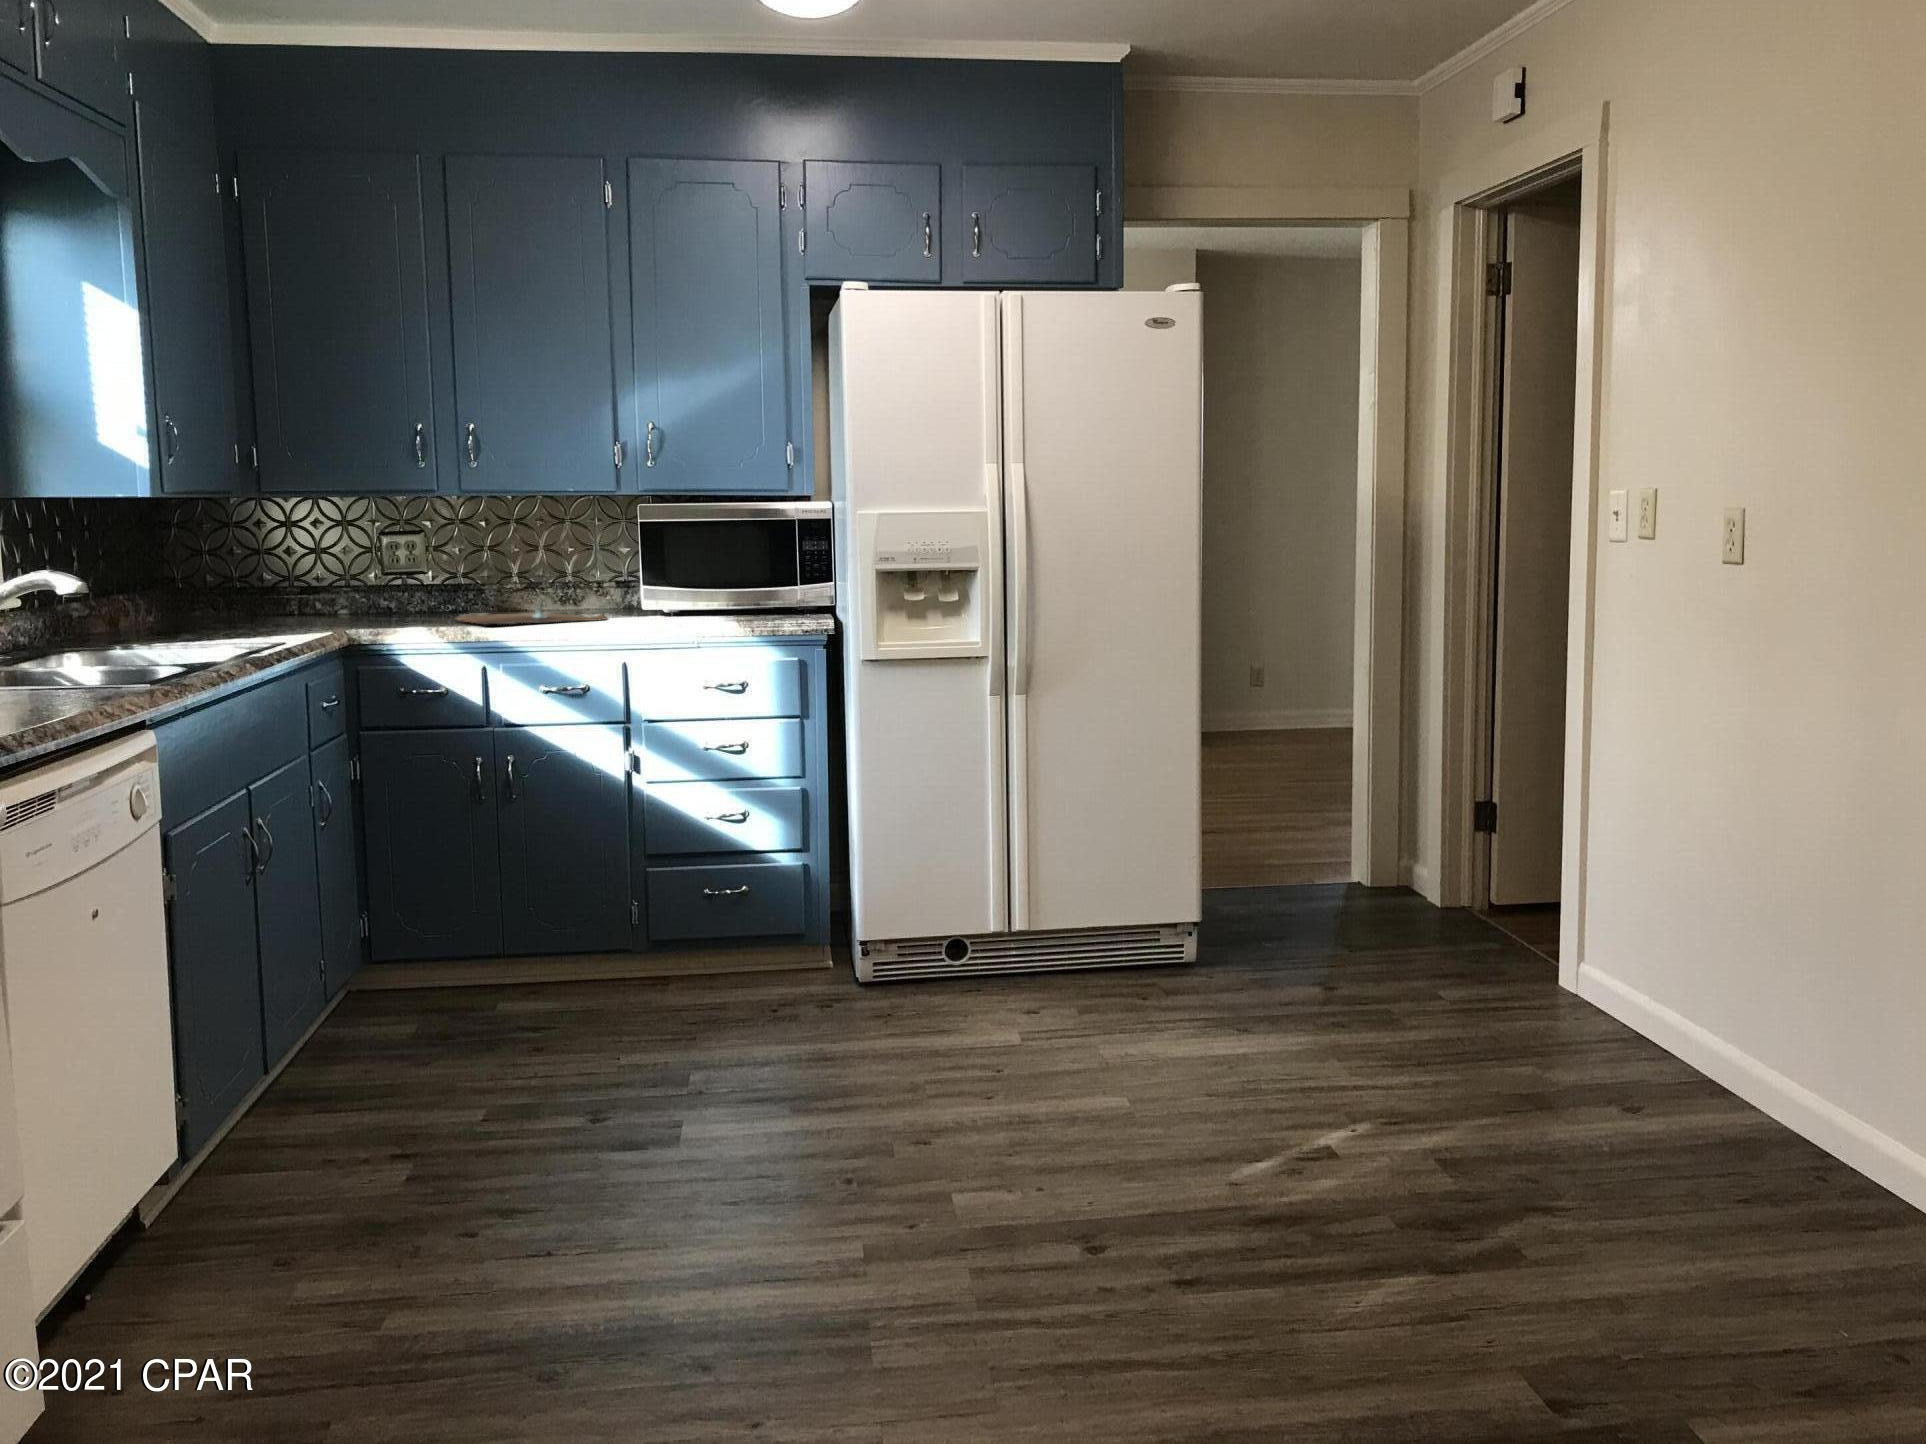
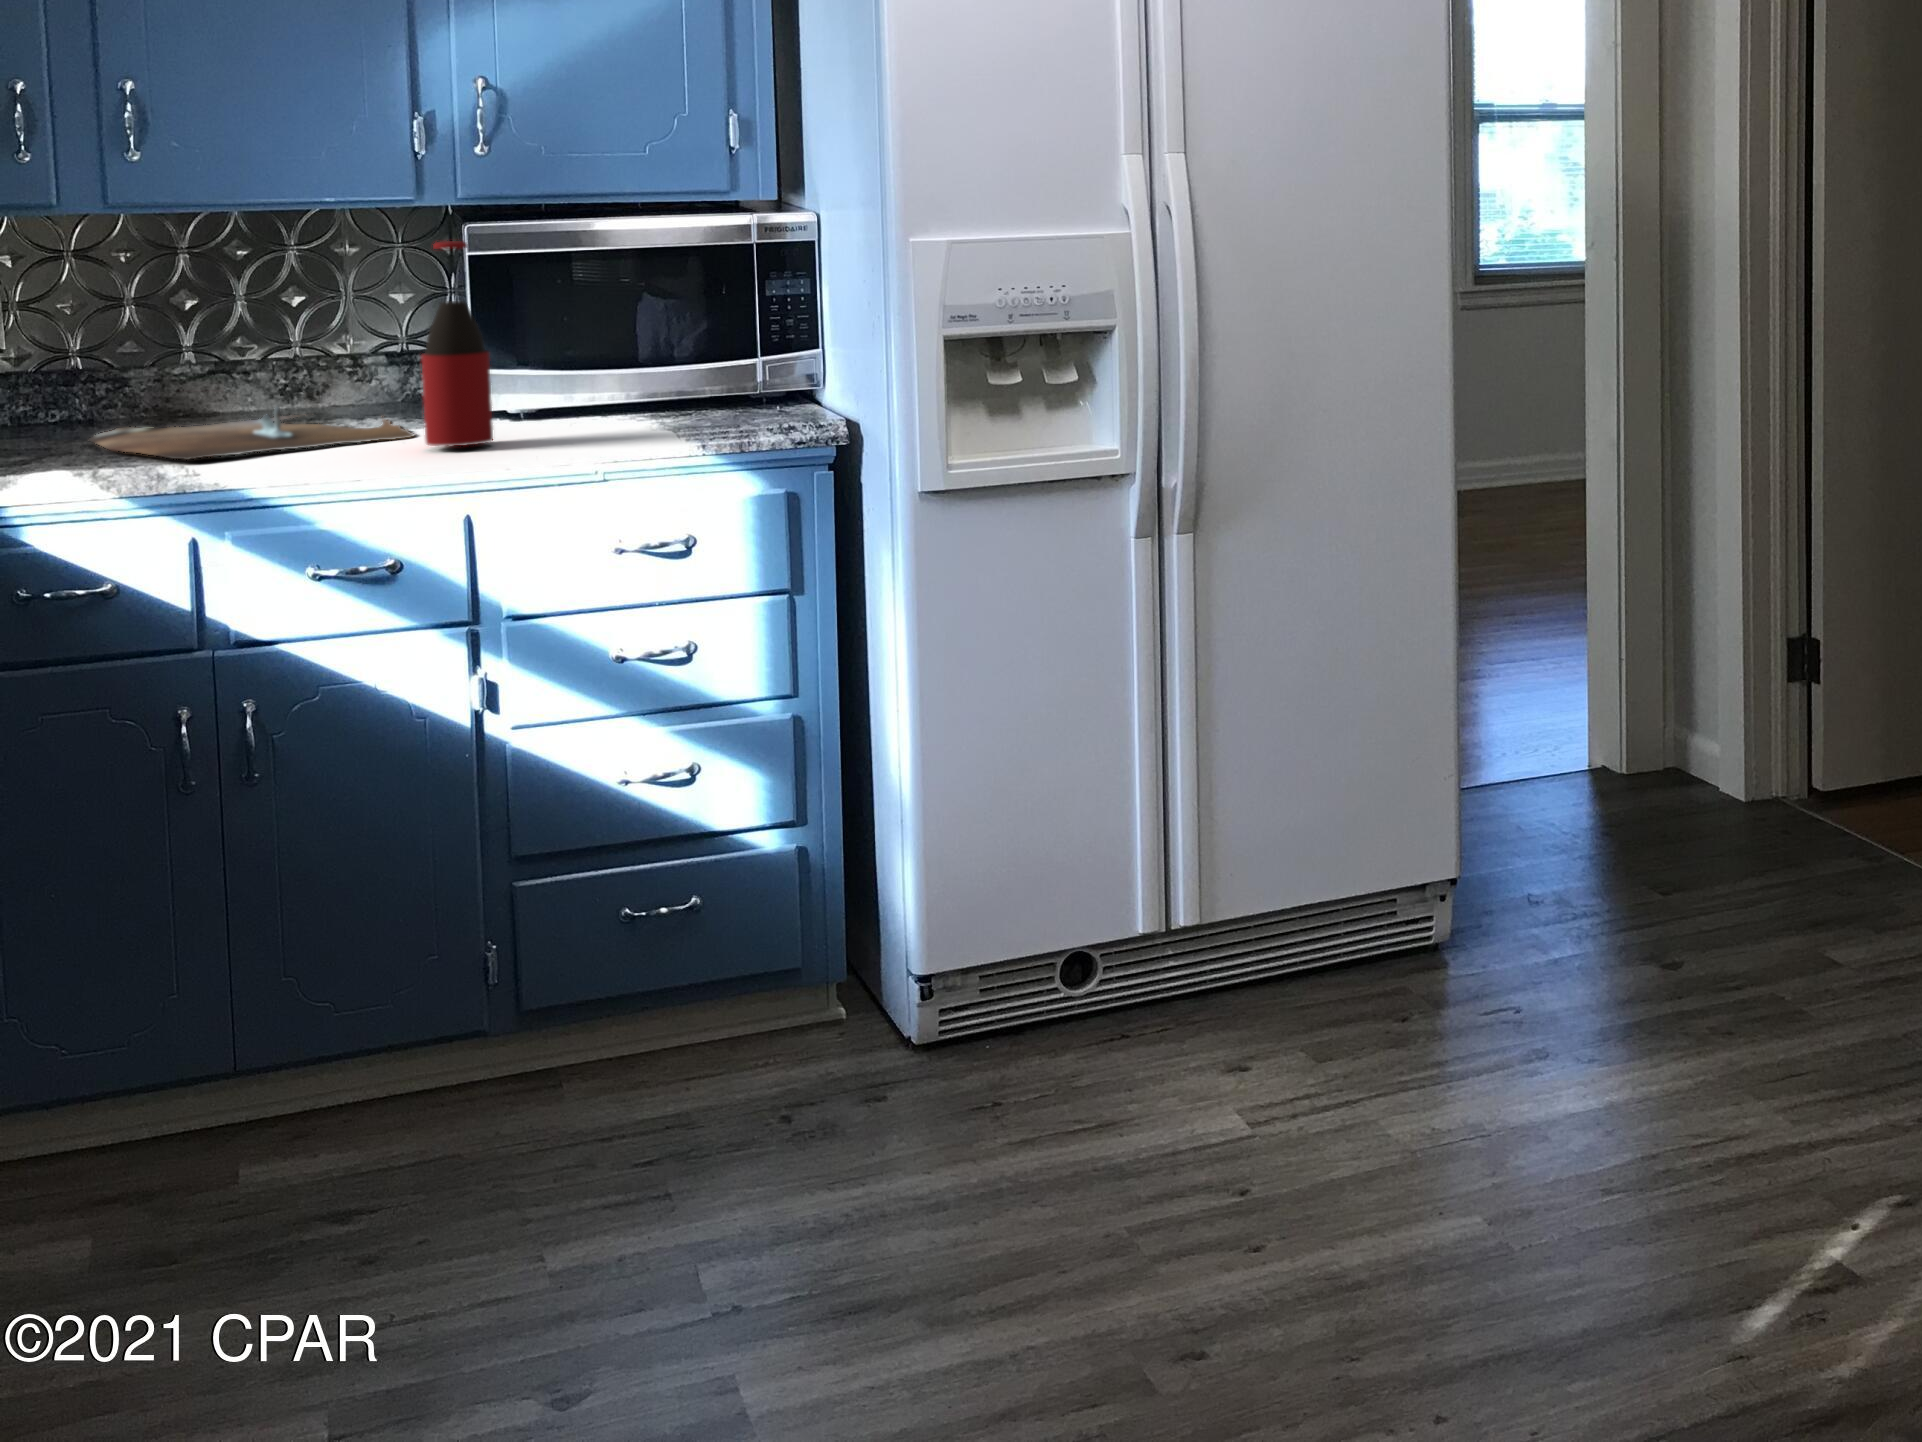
bottle: none [600,509,637,625] -> present [422,241,493,446]

